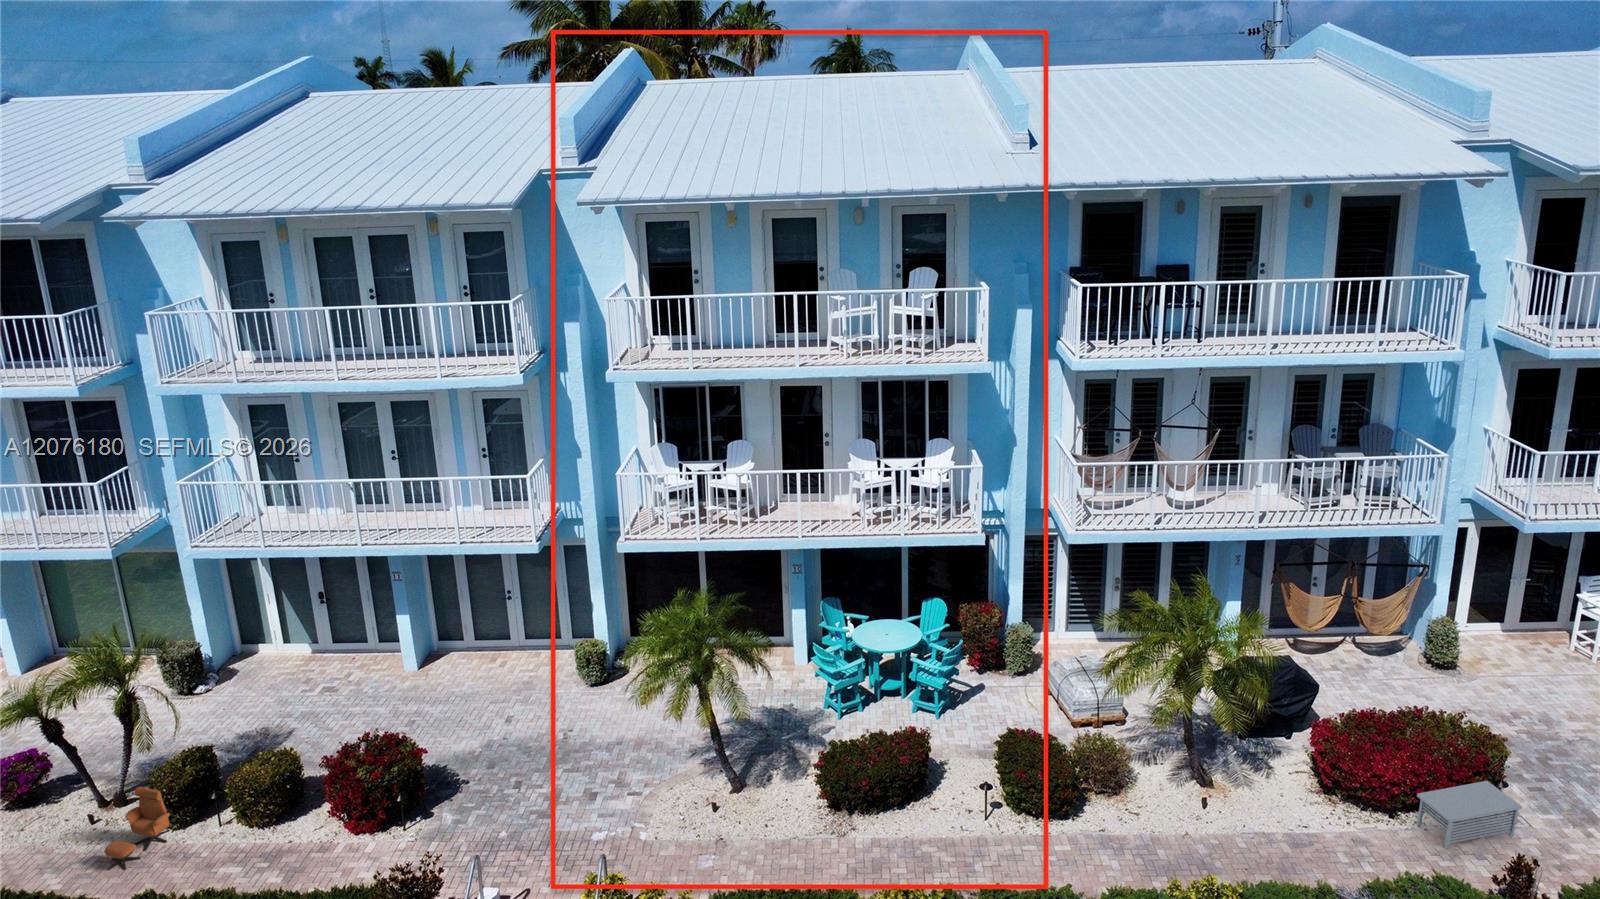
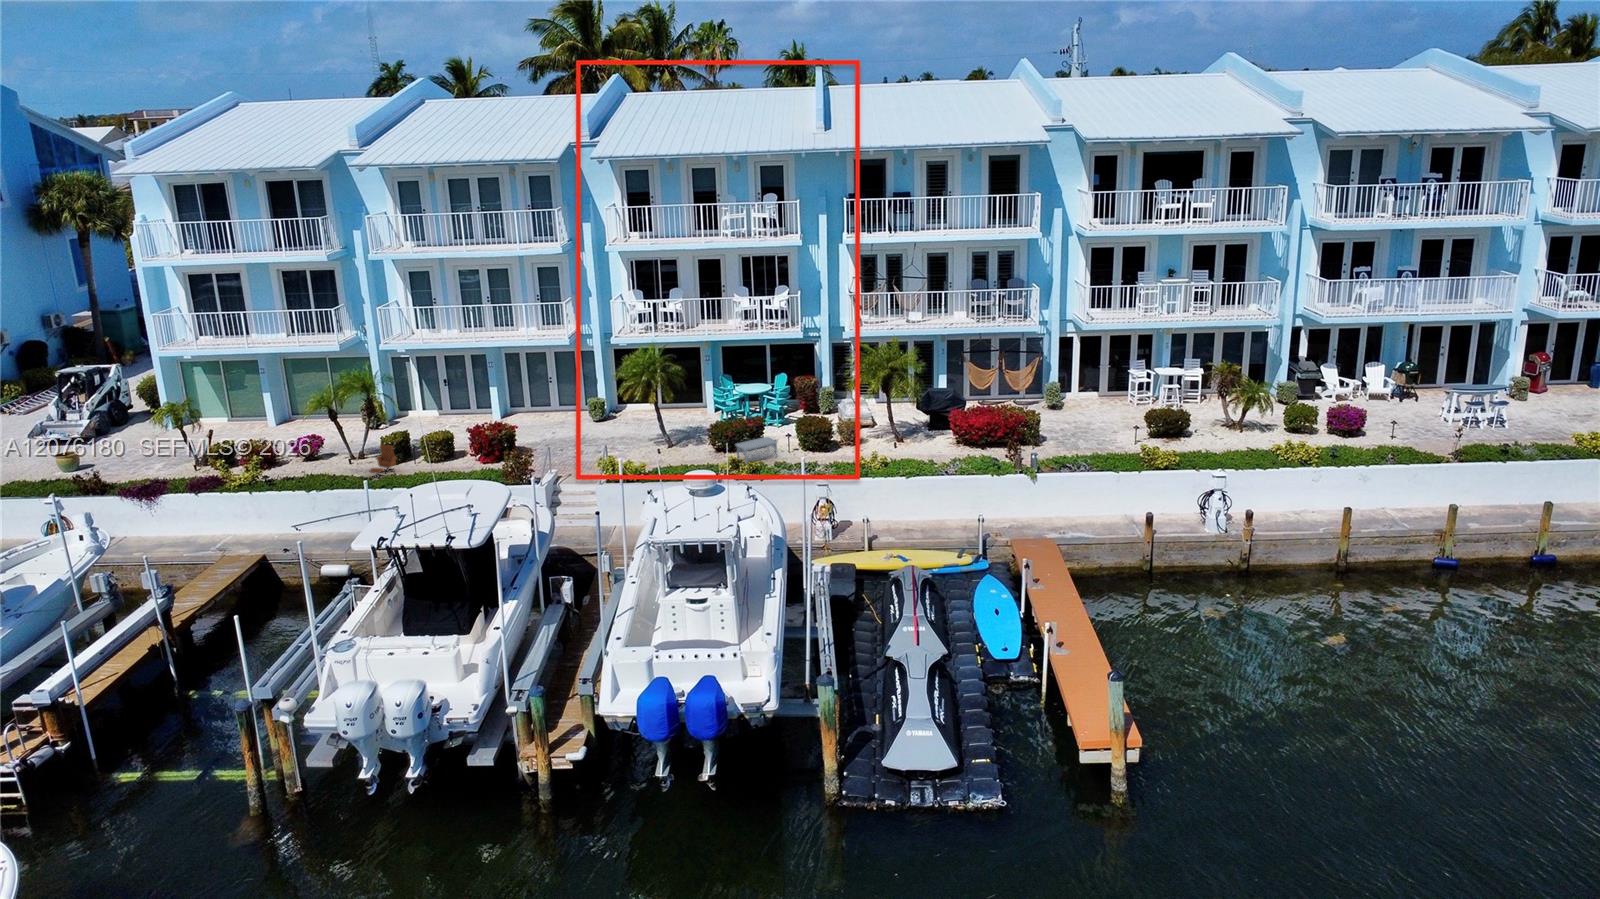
storage bench: present [1417,781,1522,849] -> present [736,437,778,463]

